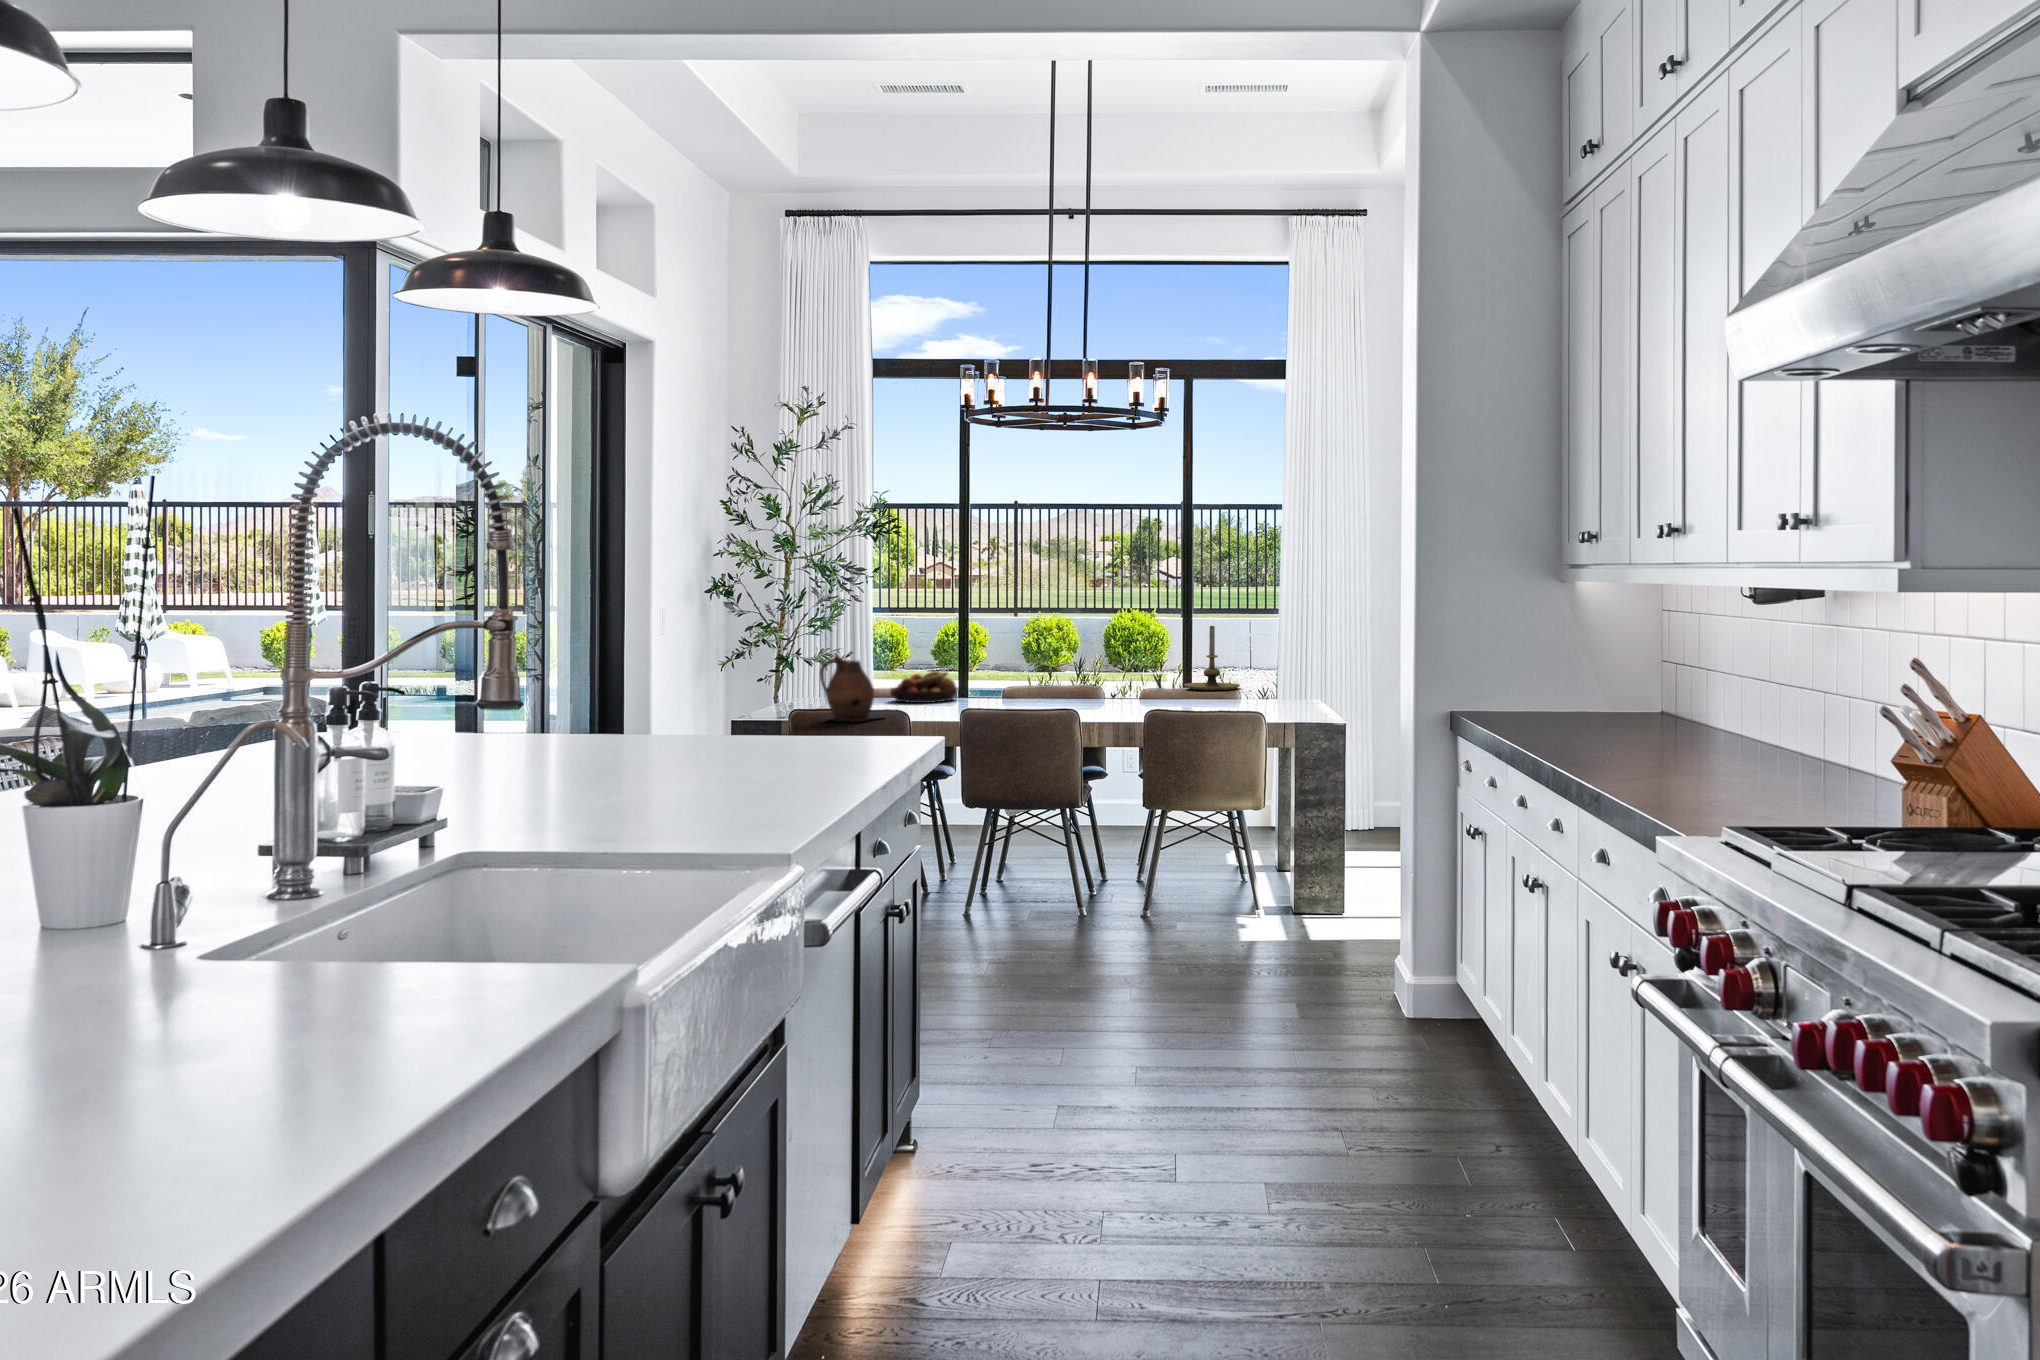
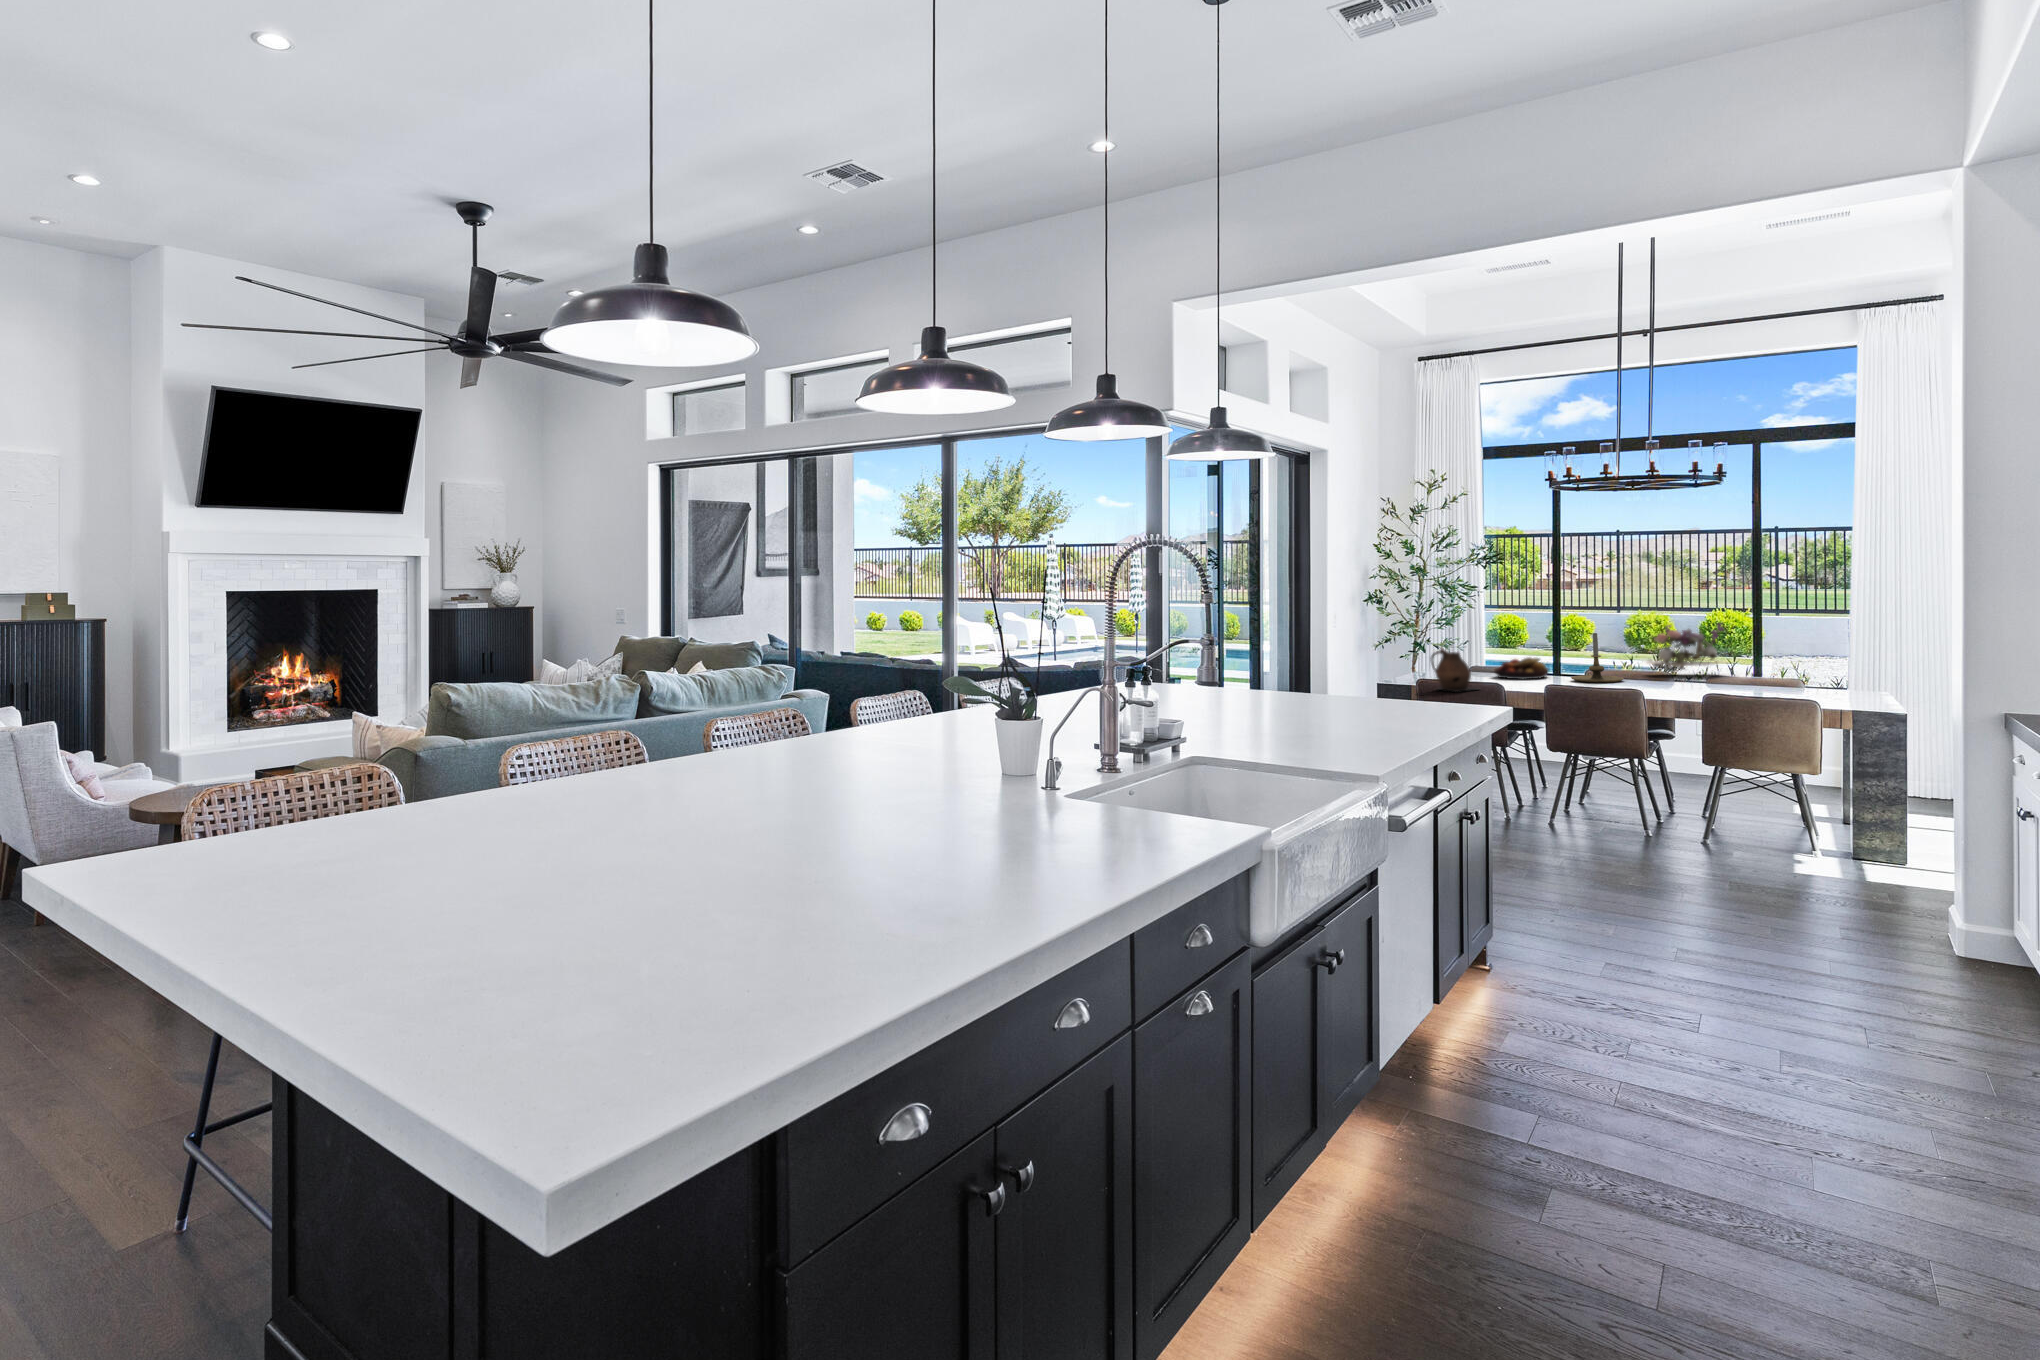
flower arrangement: none [1059,621,1150,691] -> present [1647,623,1724,673]
candle holder: present [1184,626,1240,690] -> present [1571,633,1624,682]

